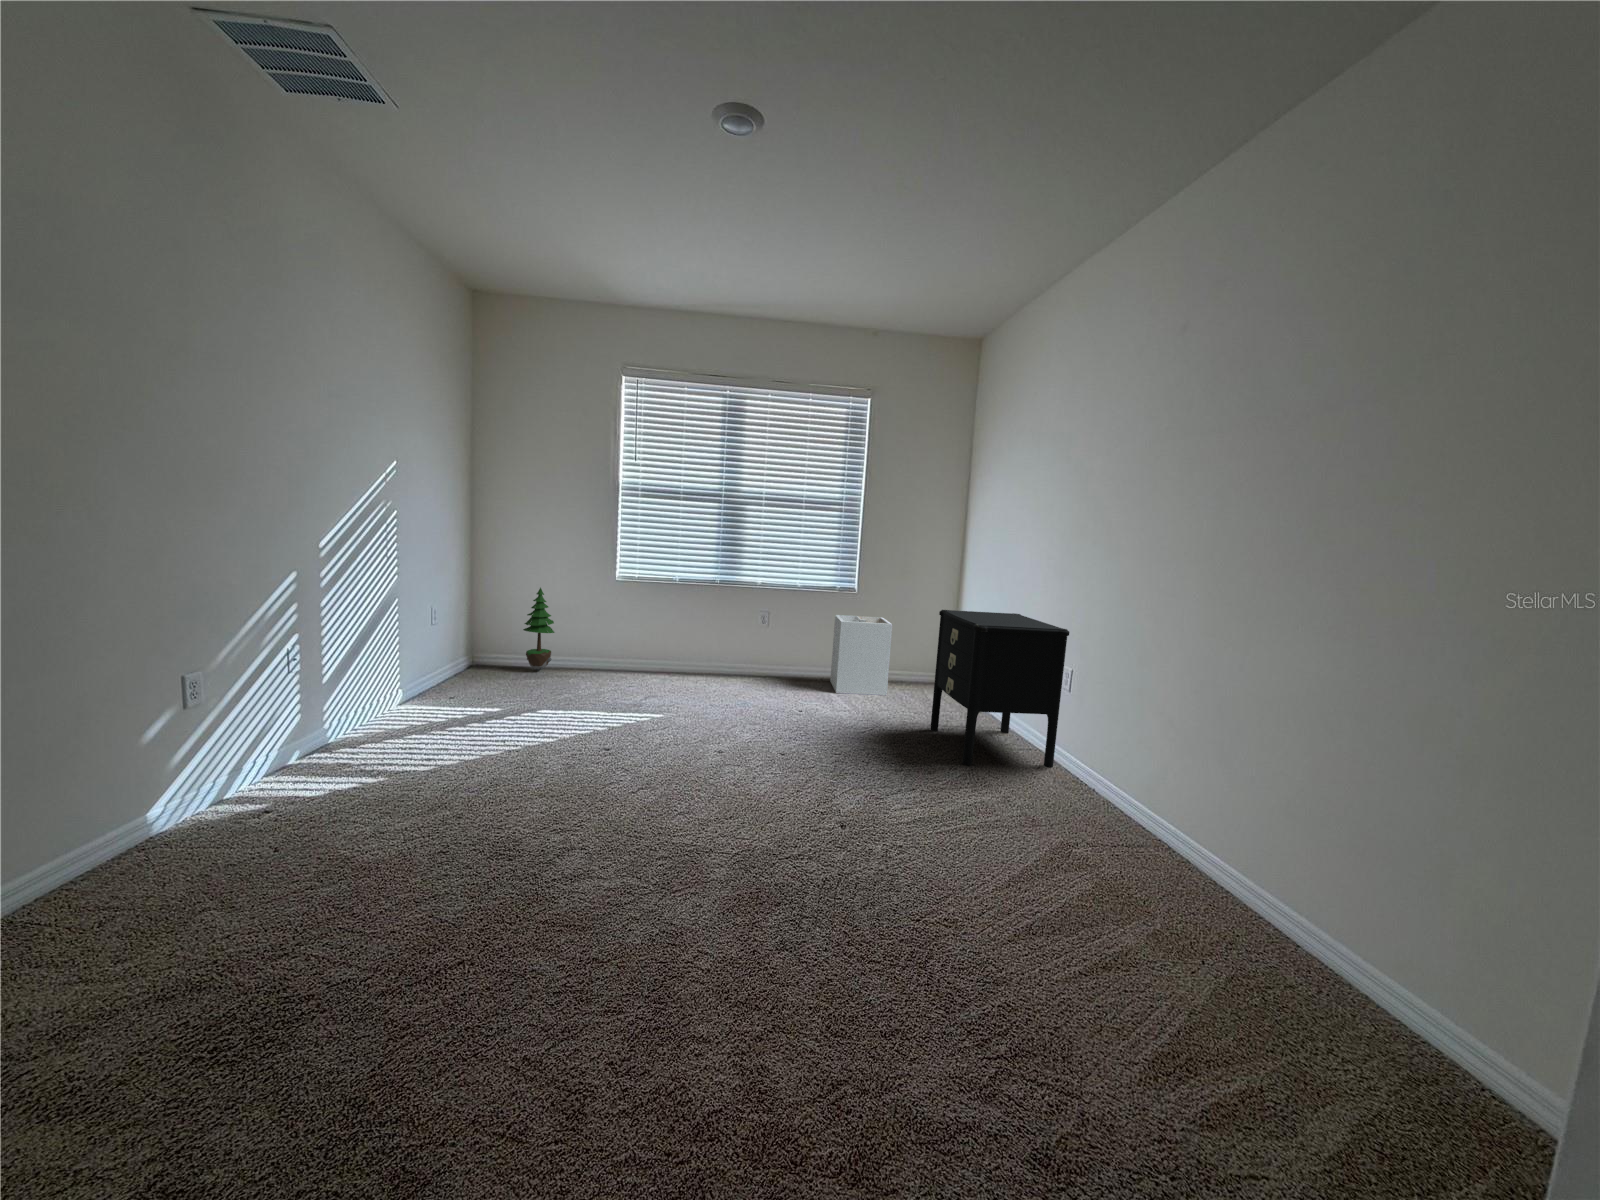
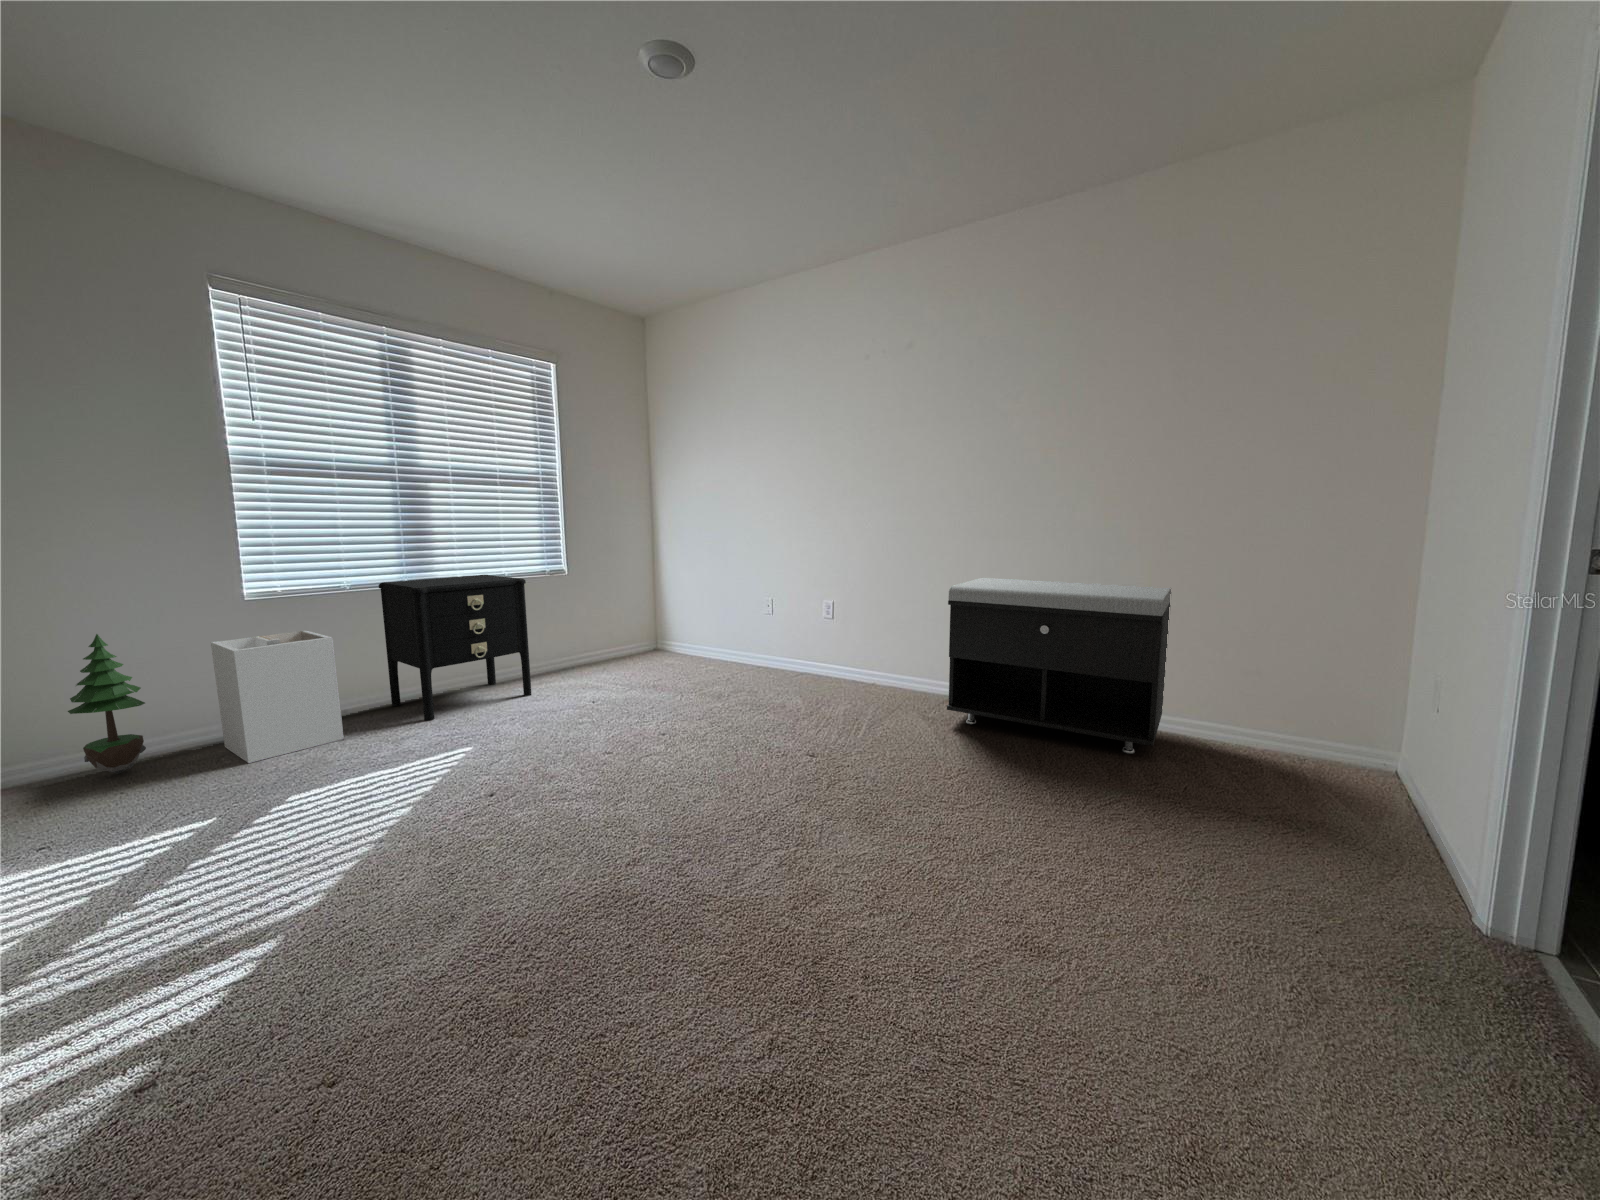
nightstand: present [930,610,1069,768] -> present [379,575,531,720]
laundry hamper: present [830,615,892,695] -> present [211,630,344,763]
storage bench: none [1053,668,1519,1051] -> present [947,578,1171,754]

